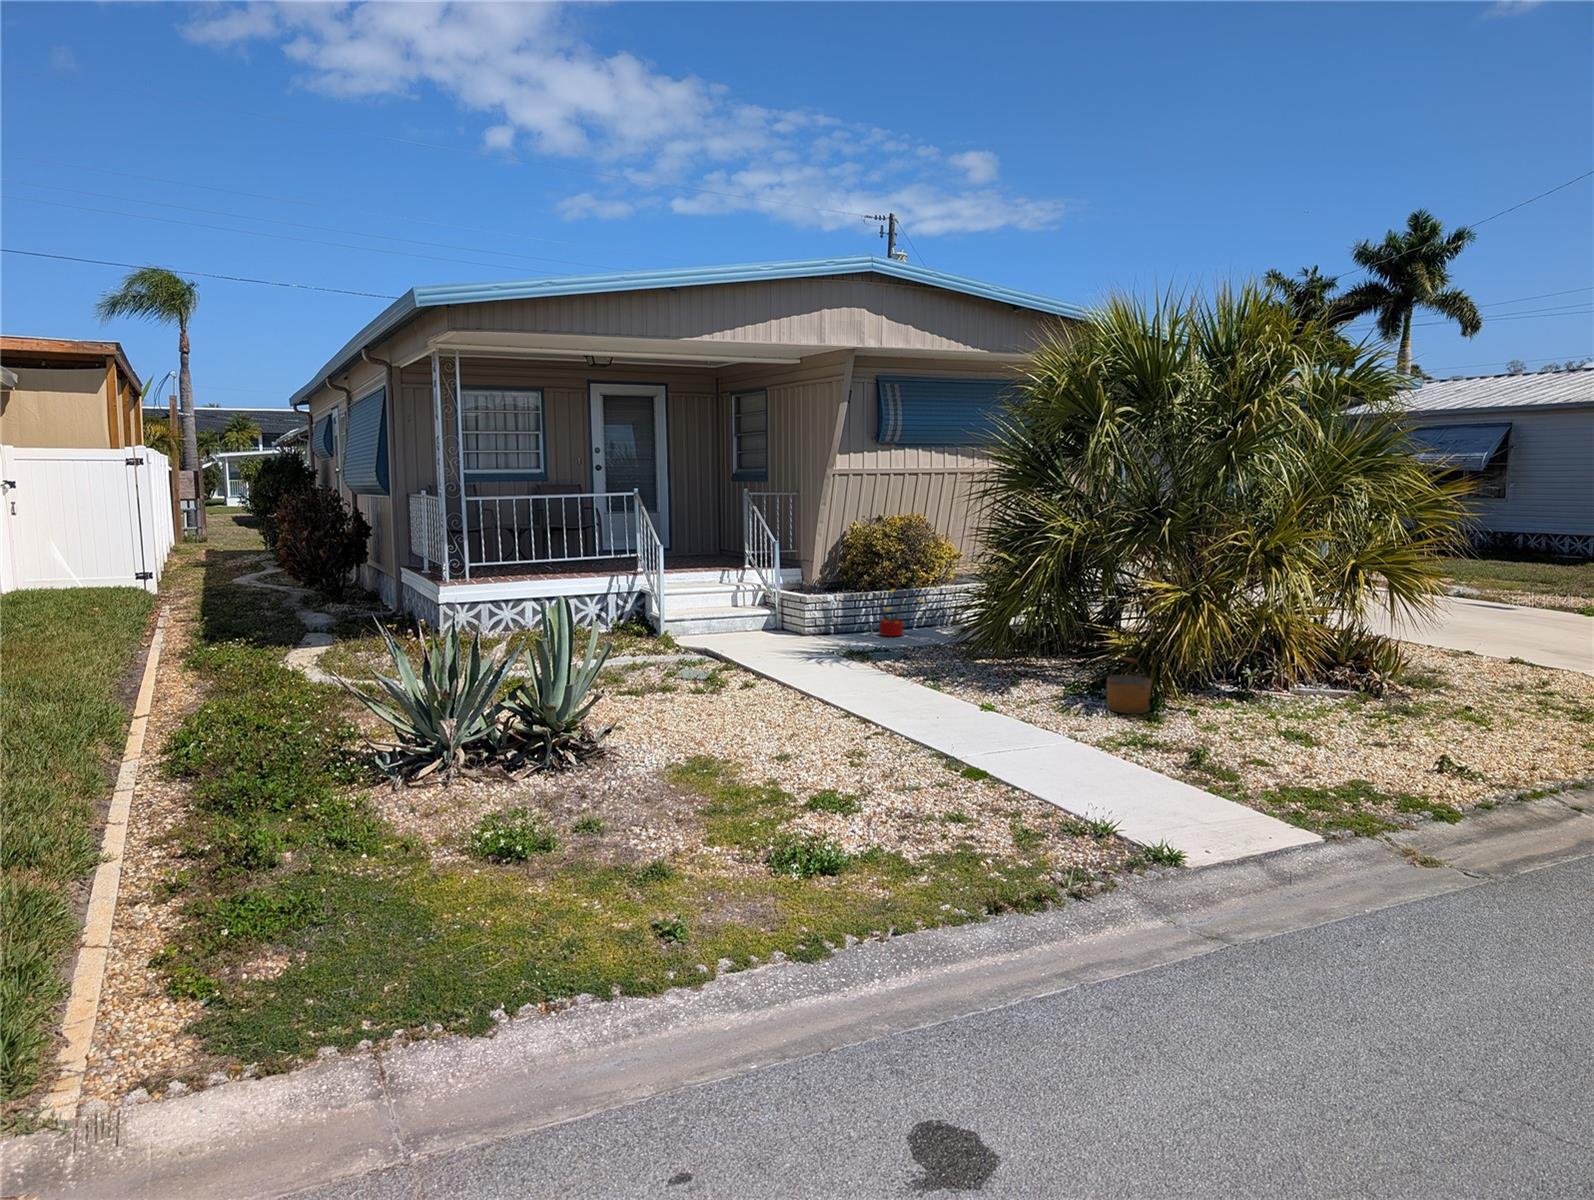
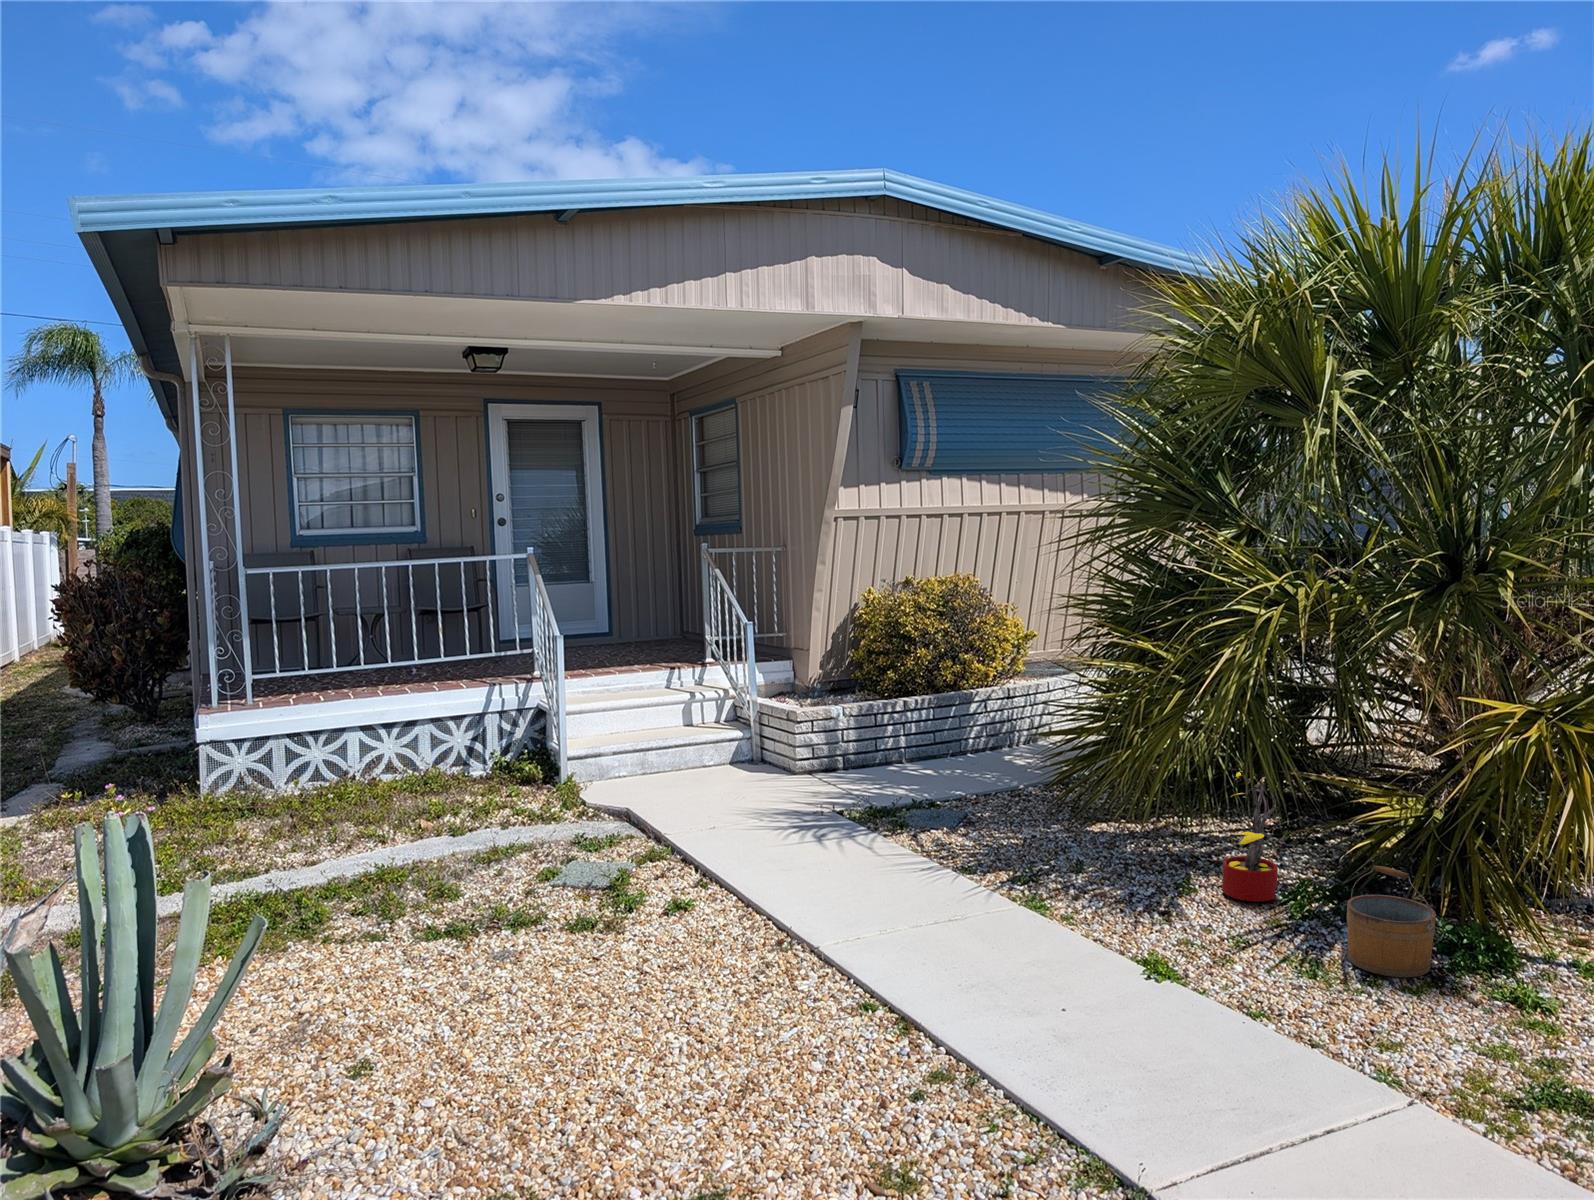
decorative plant: present [872,587,925,636] -> present [1222,772,1278,902]

